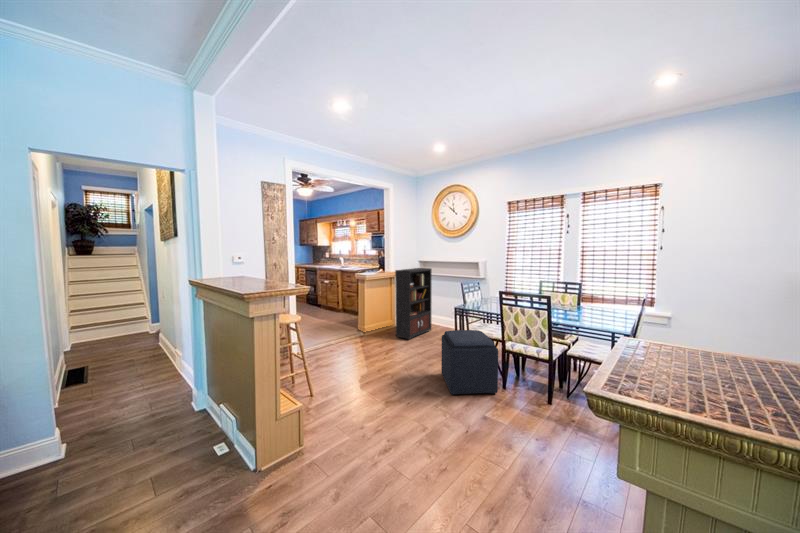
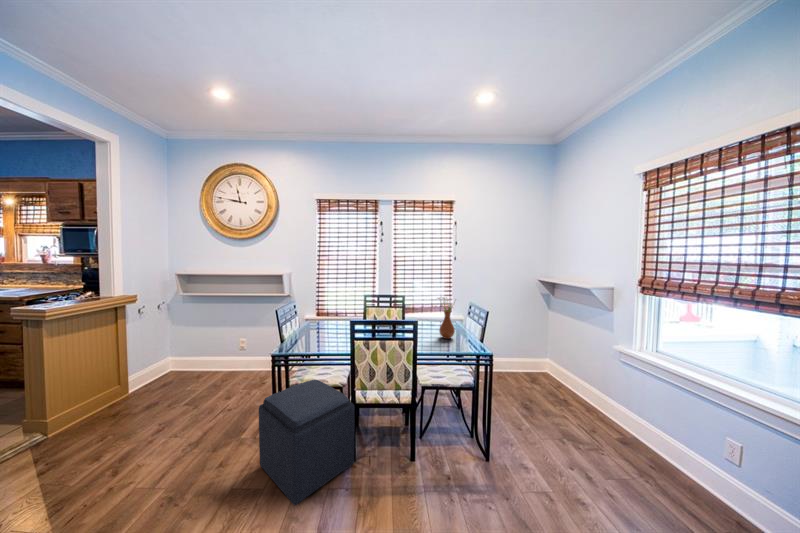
bookcase: present [395,268,432,339] -> none [132,287,209,417]
vase: none [591,280,622,322] -> present [437,297,455,339]

